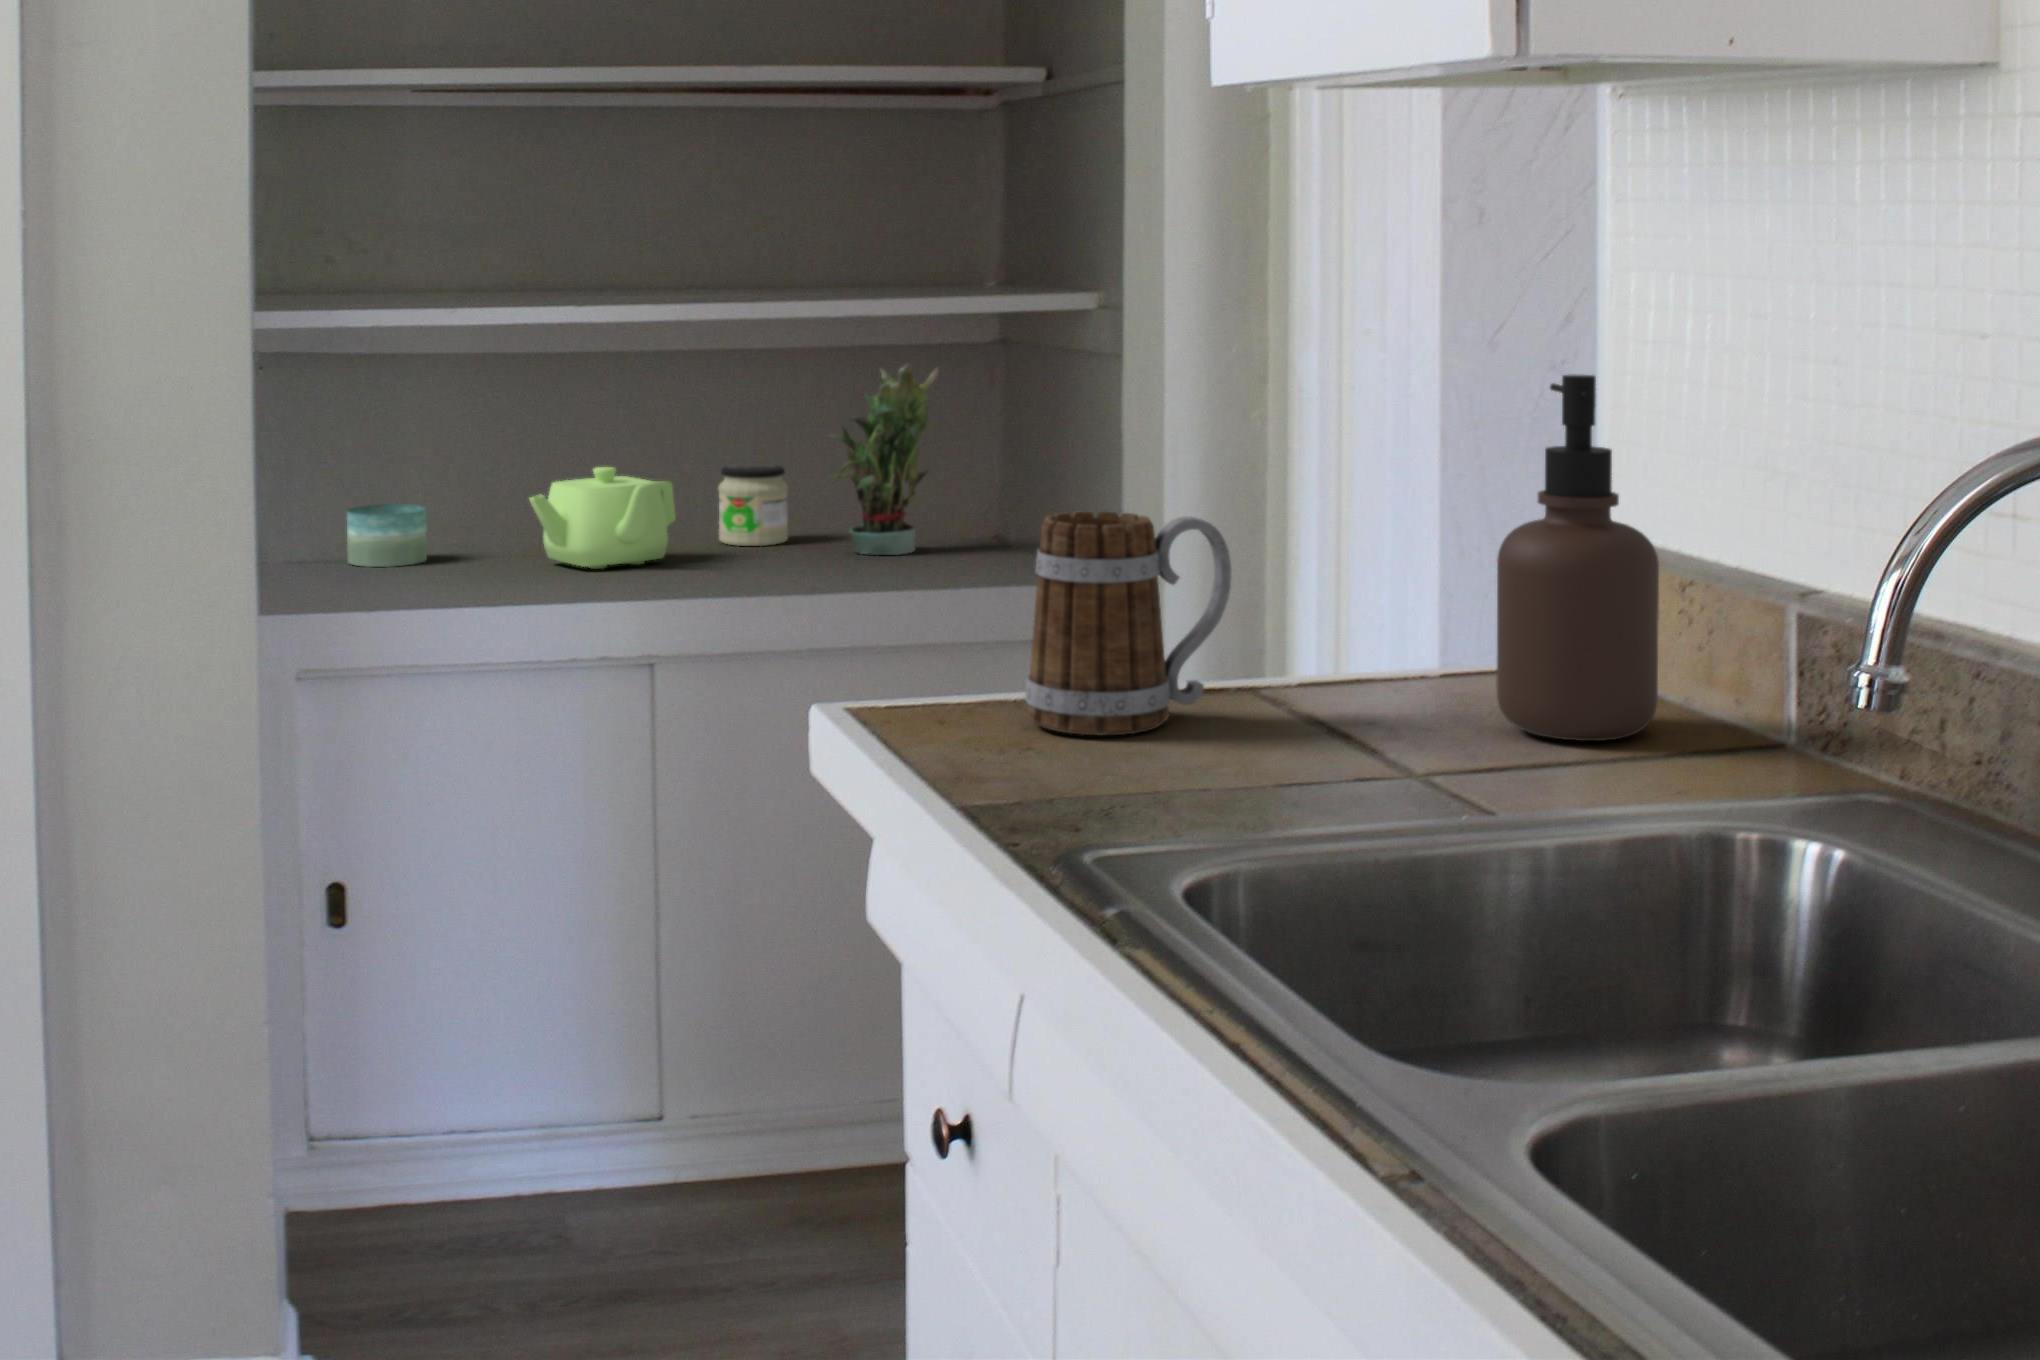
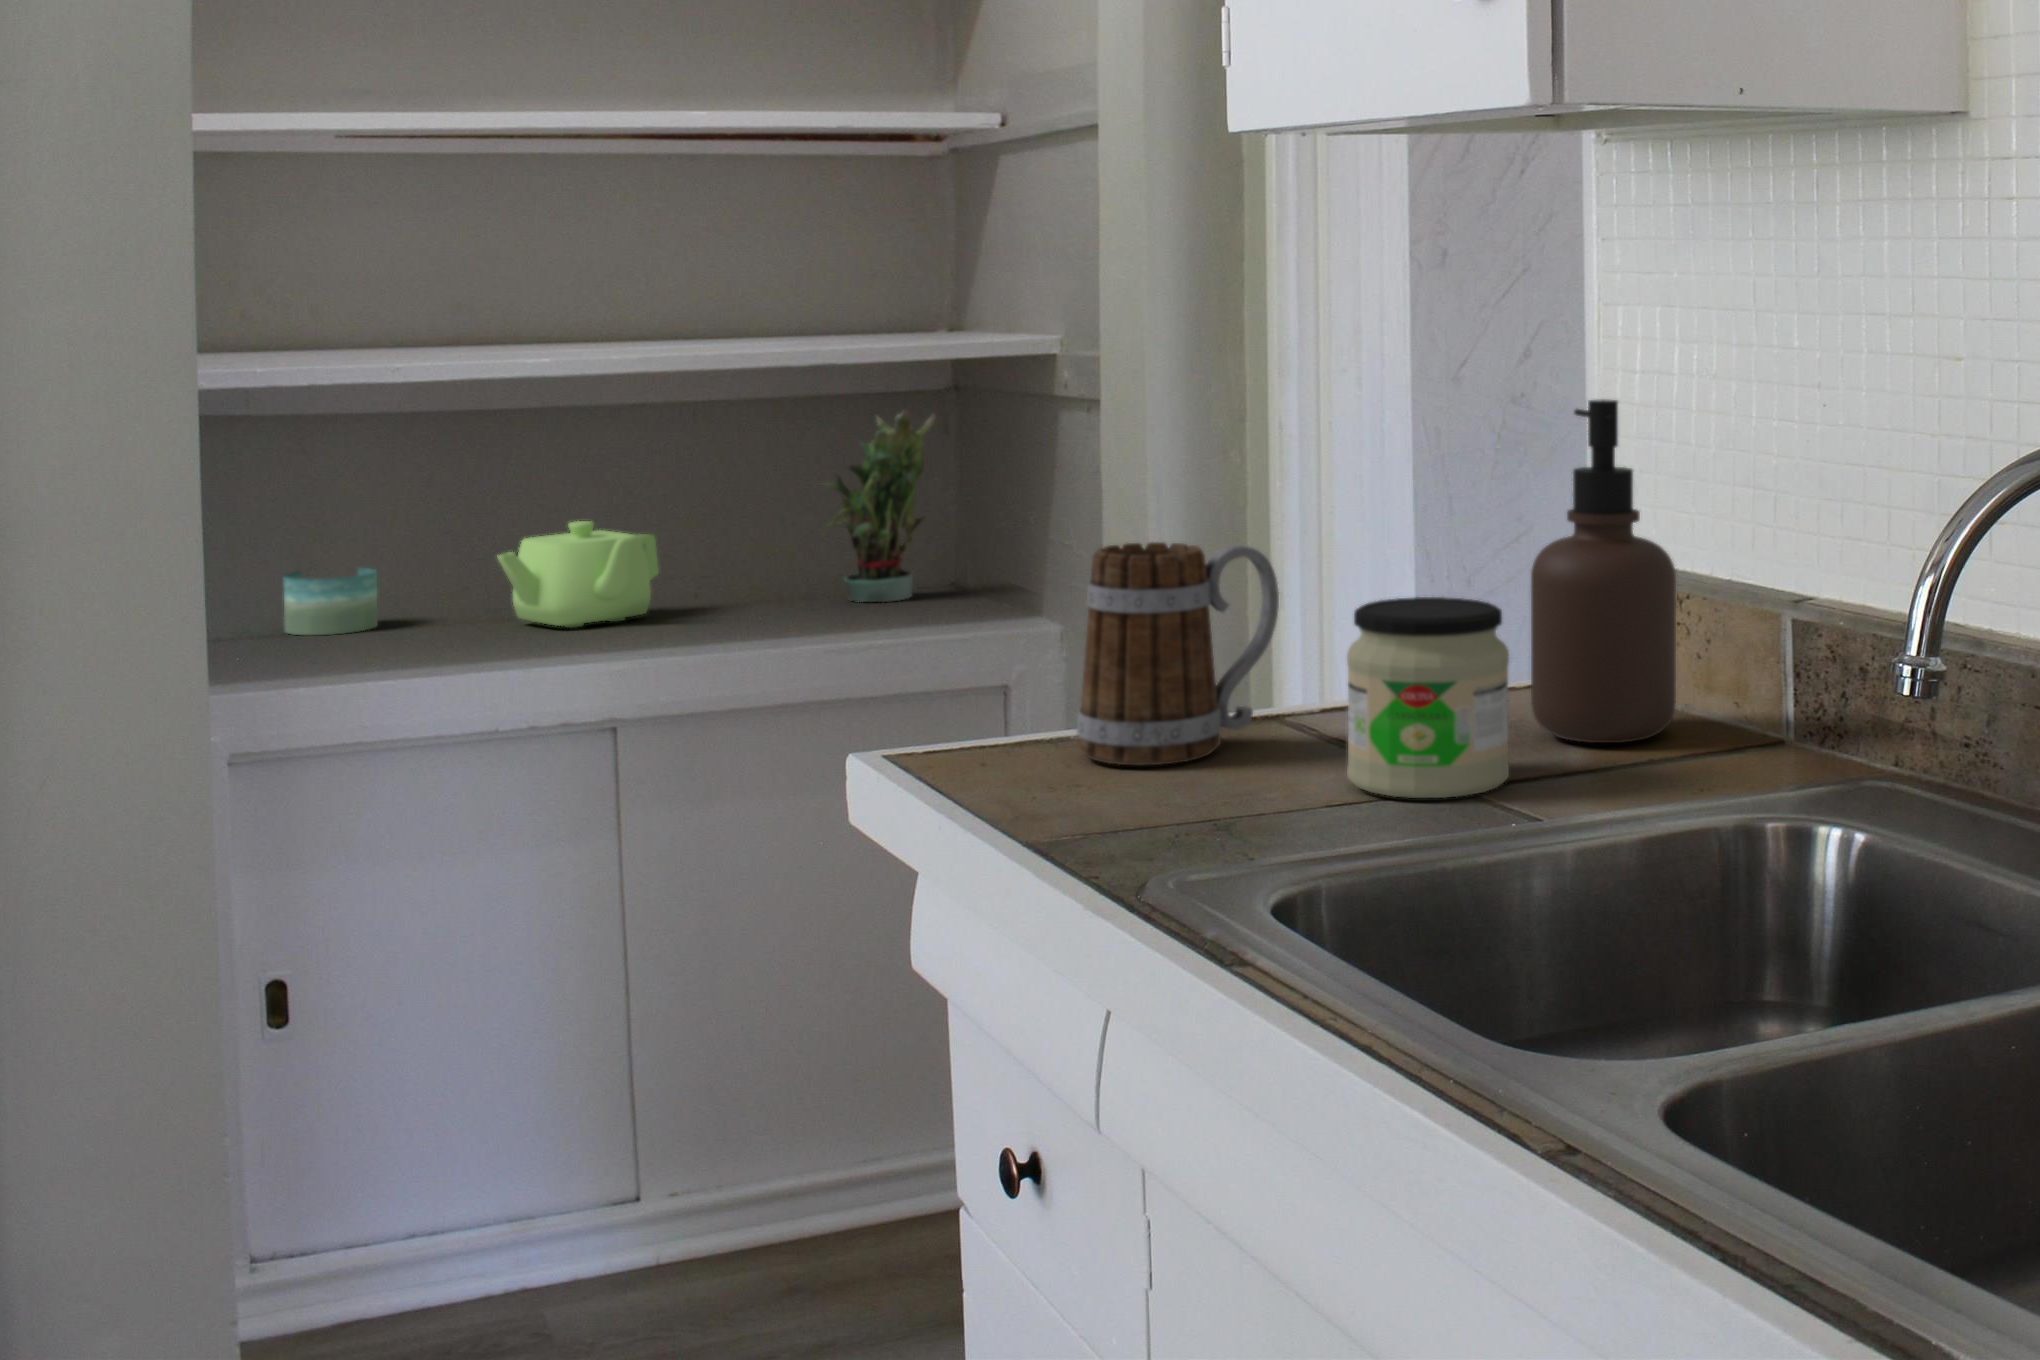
jar: present [719,466,788,546] -> present [1347,597,1509,798]

